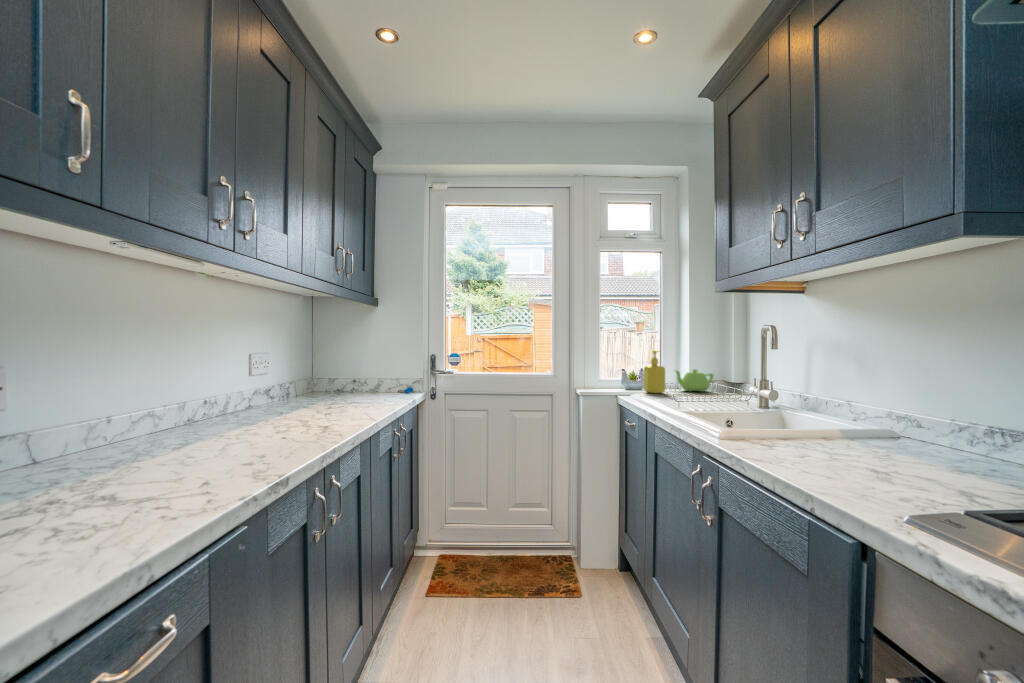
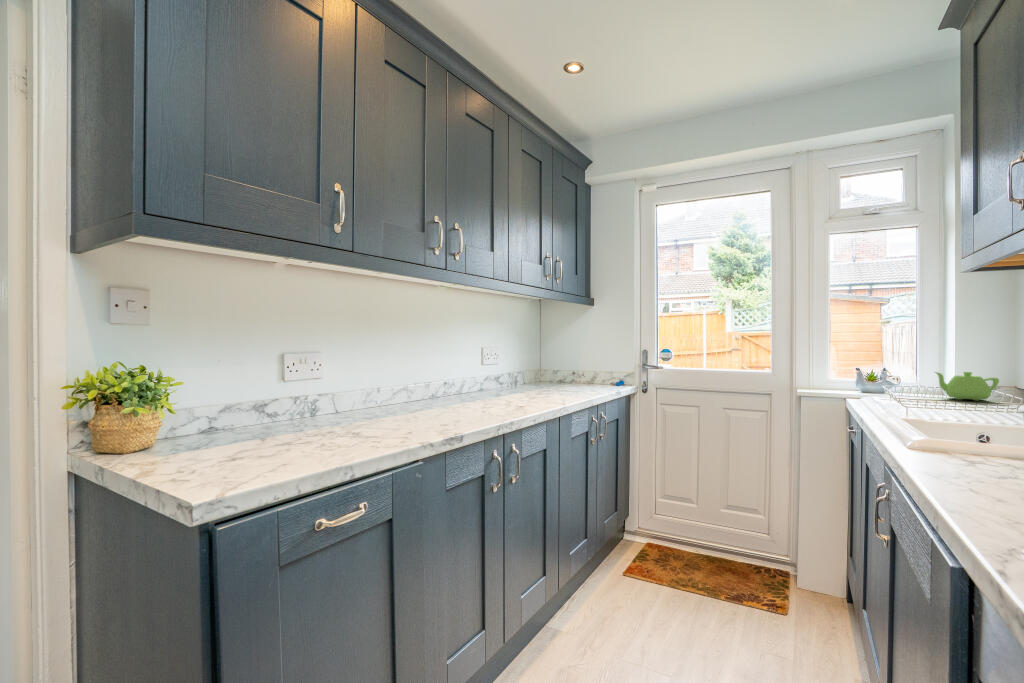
soap dispenser: present [644,350,665,393] -> none [883,347,914,399]

